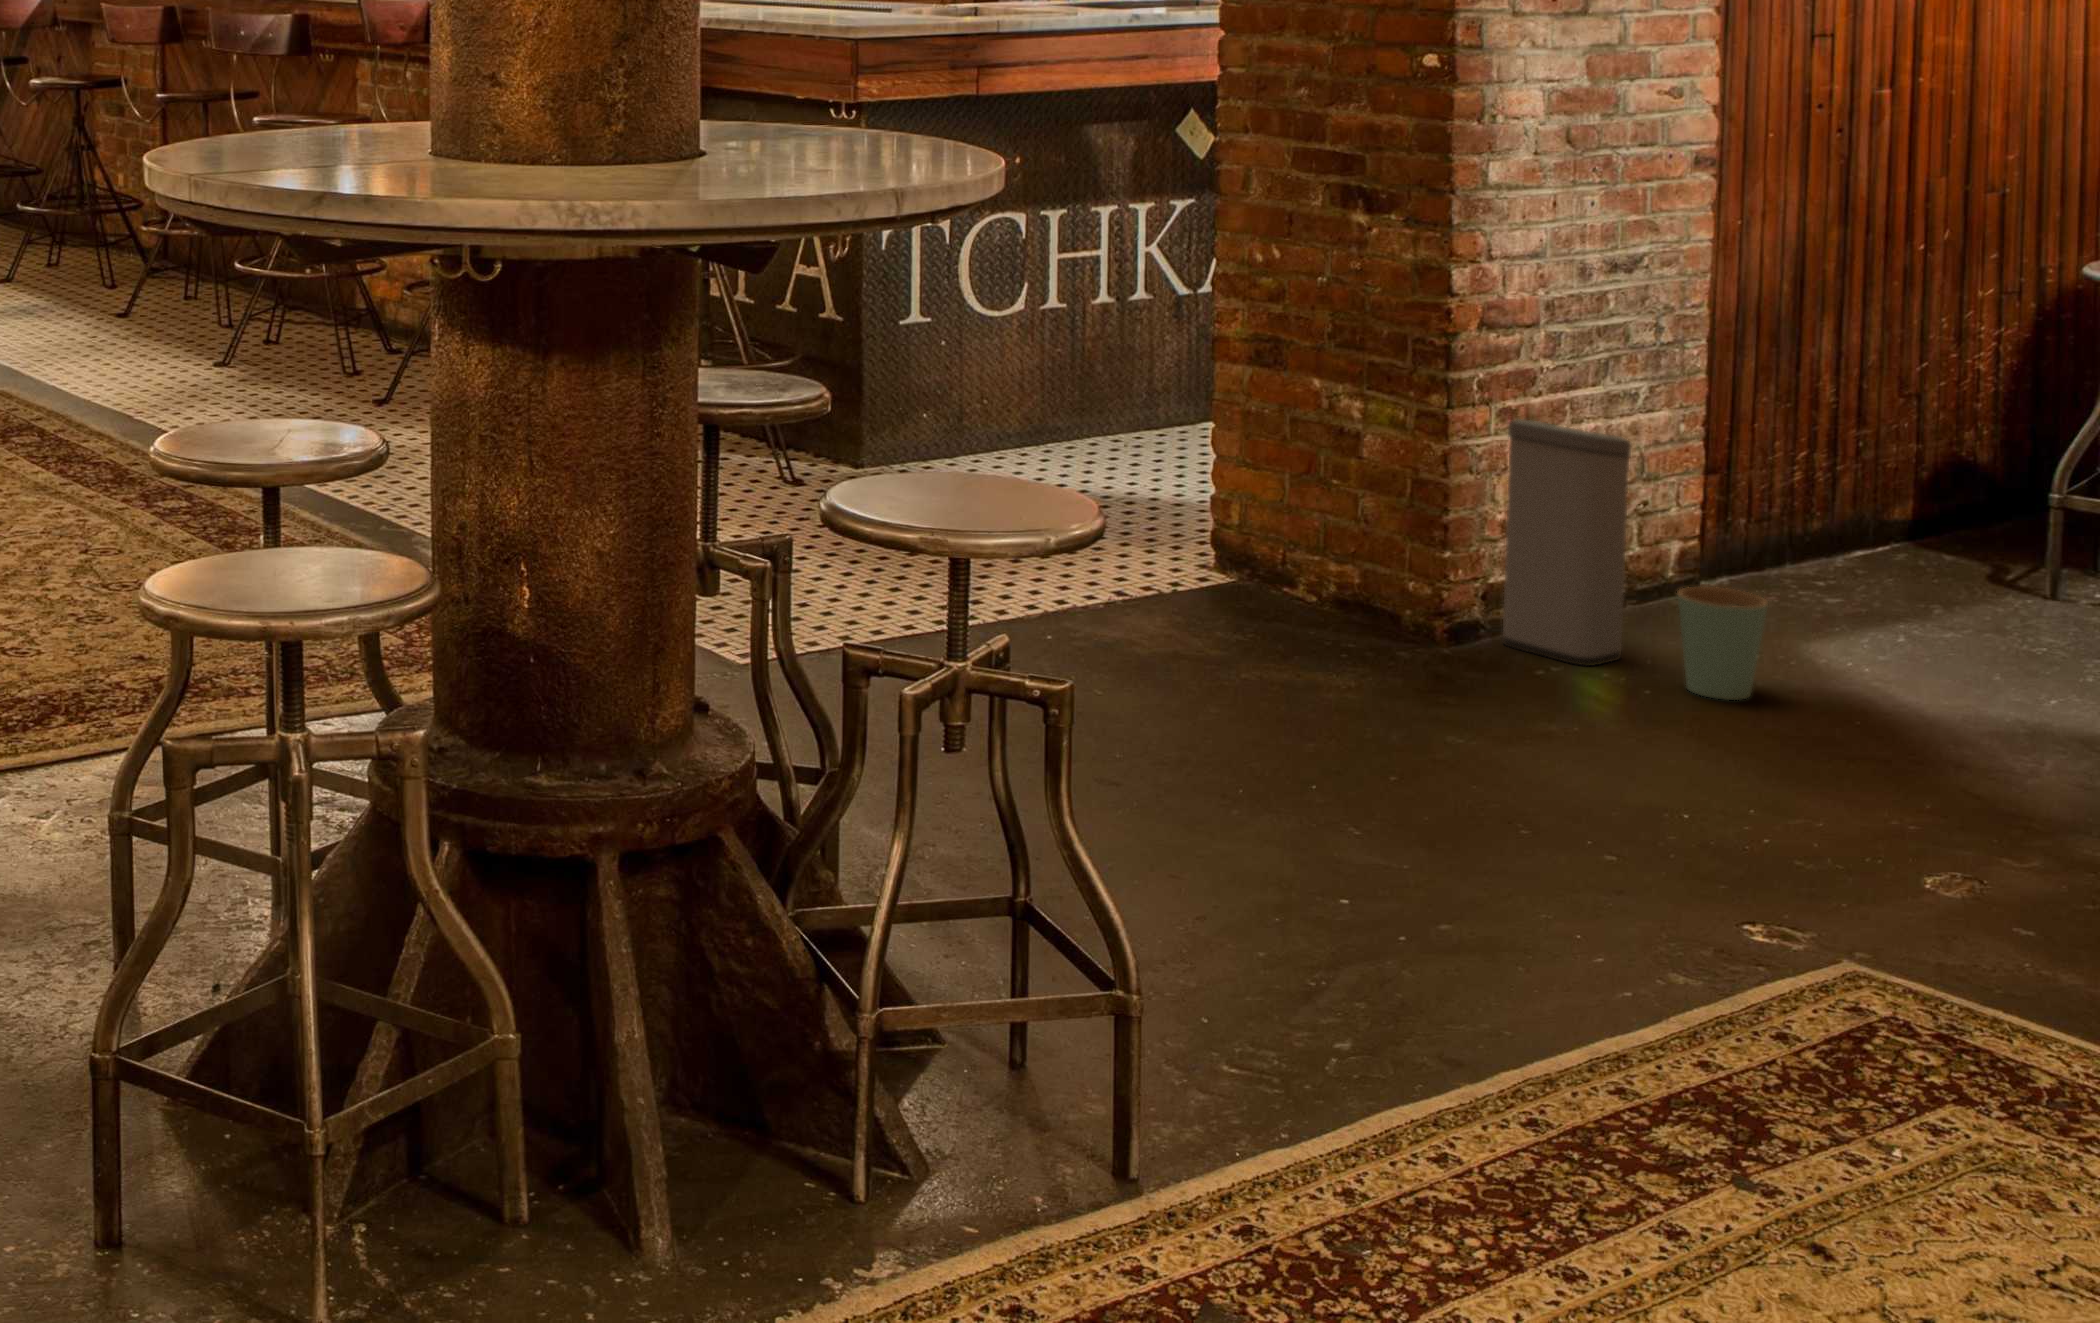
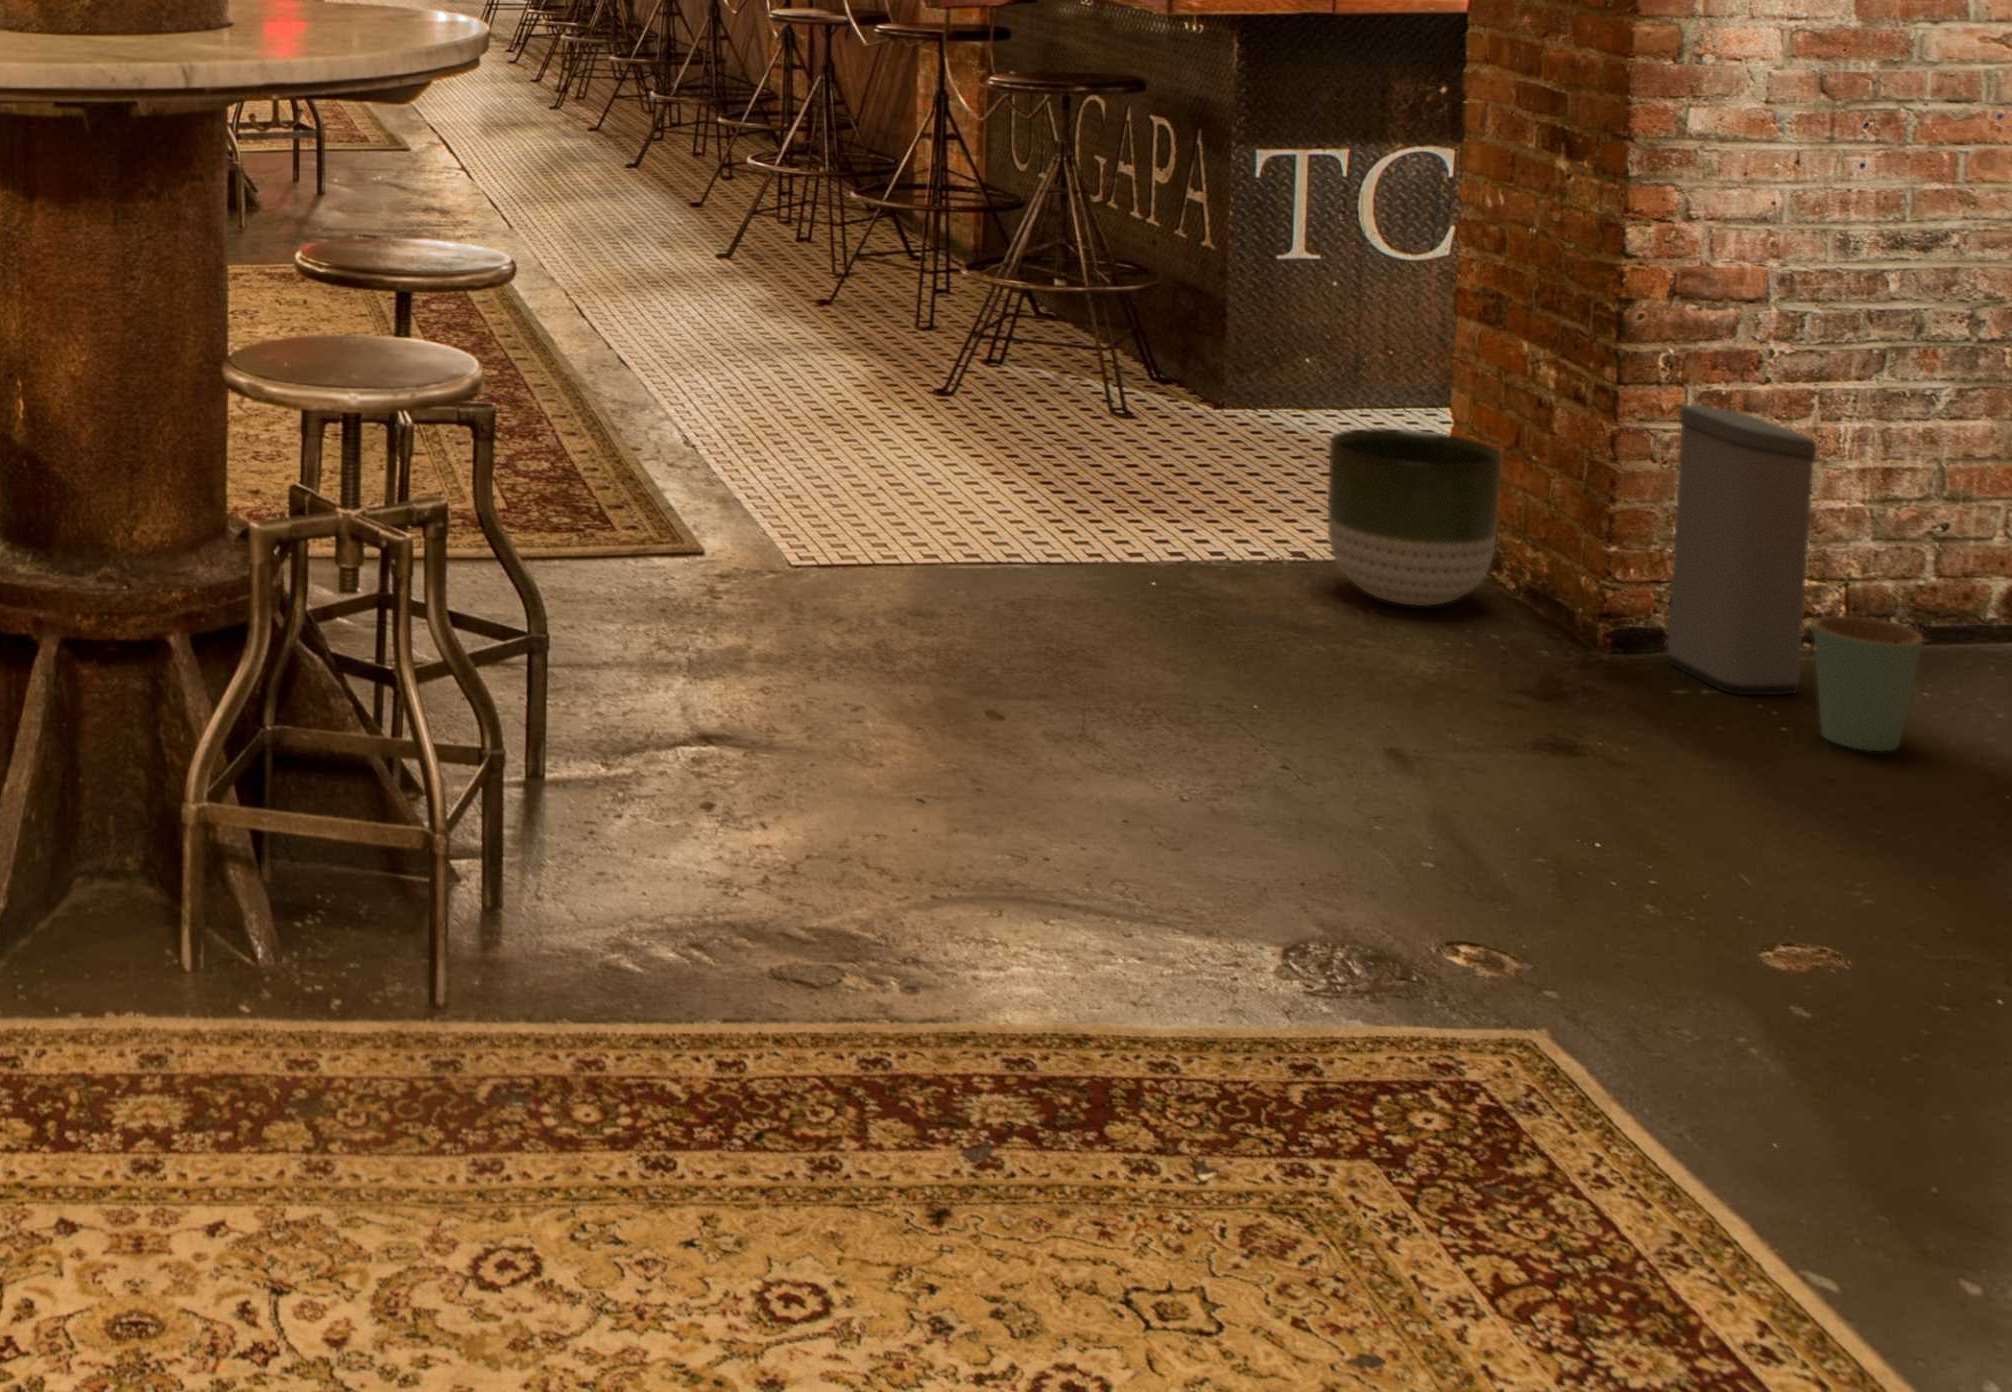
planter: none [1190,465,1341,623] -> present [1328,428,1502,606]

